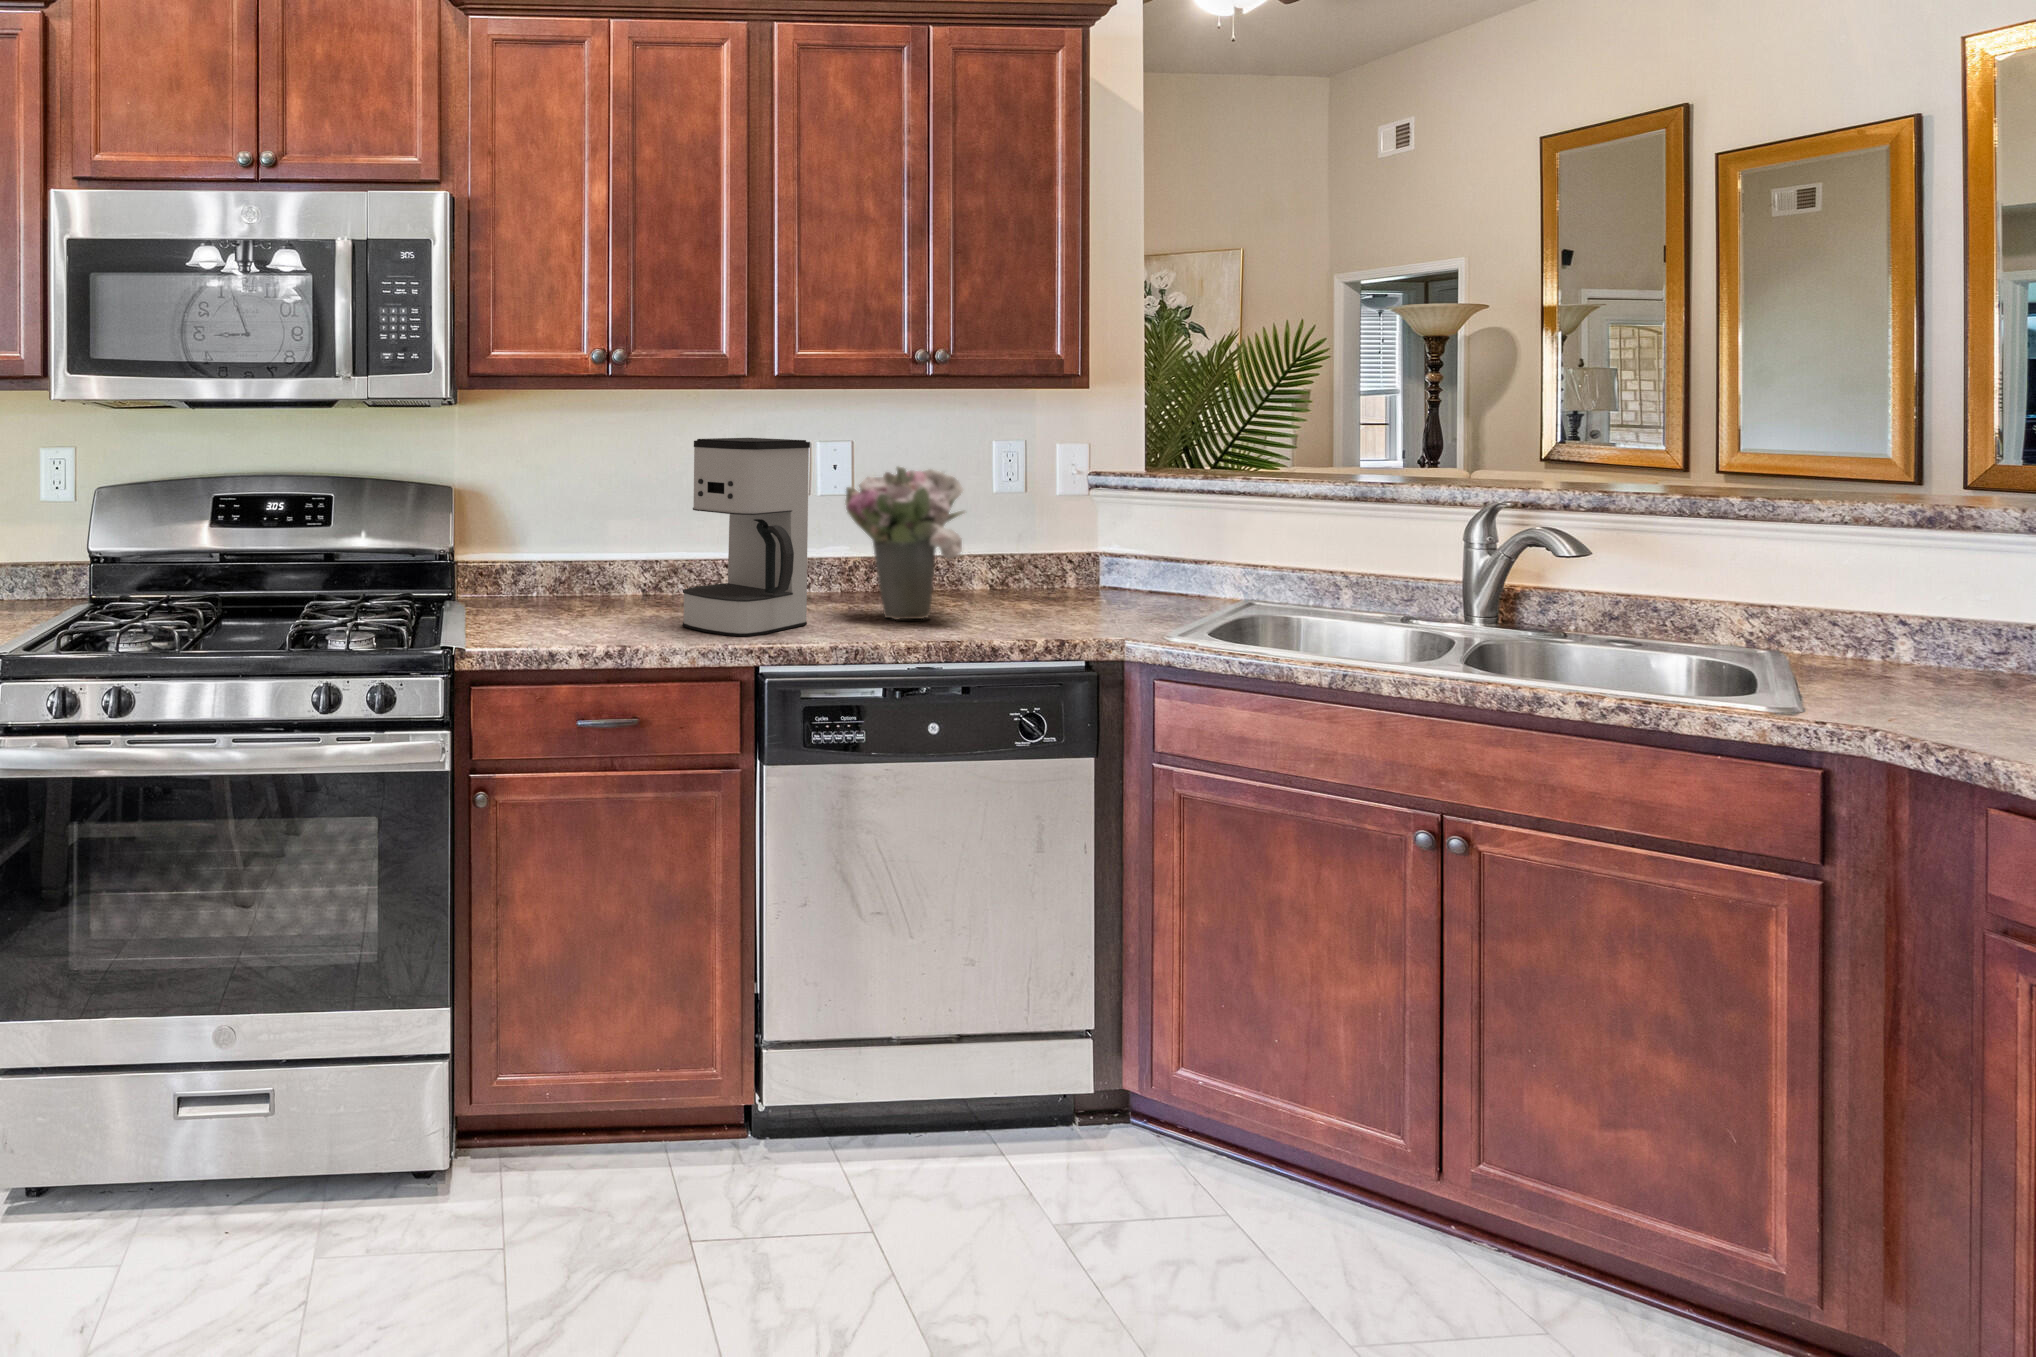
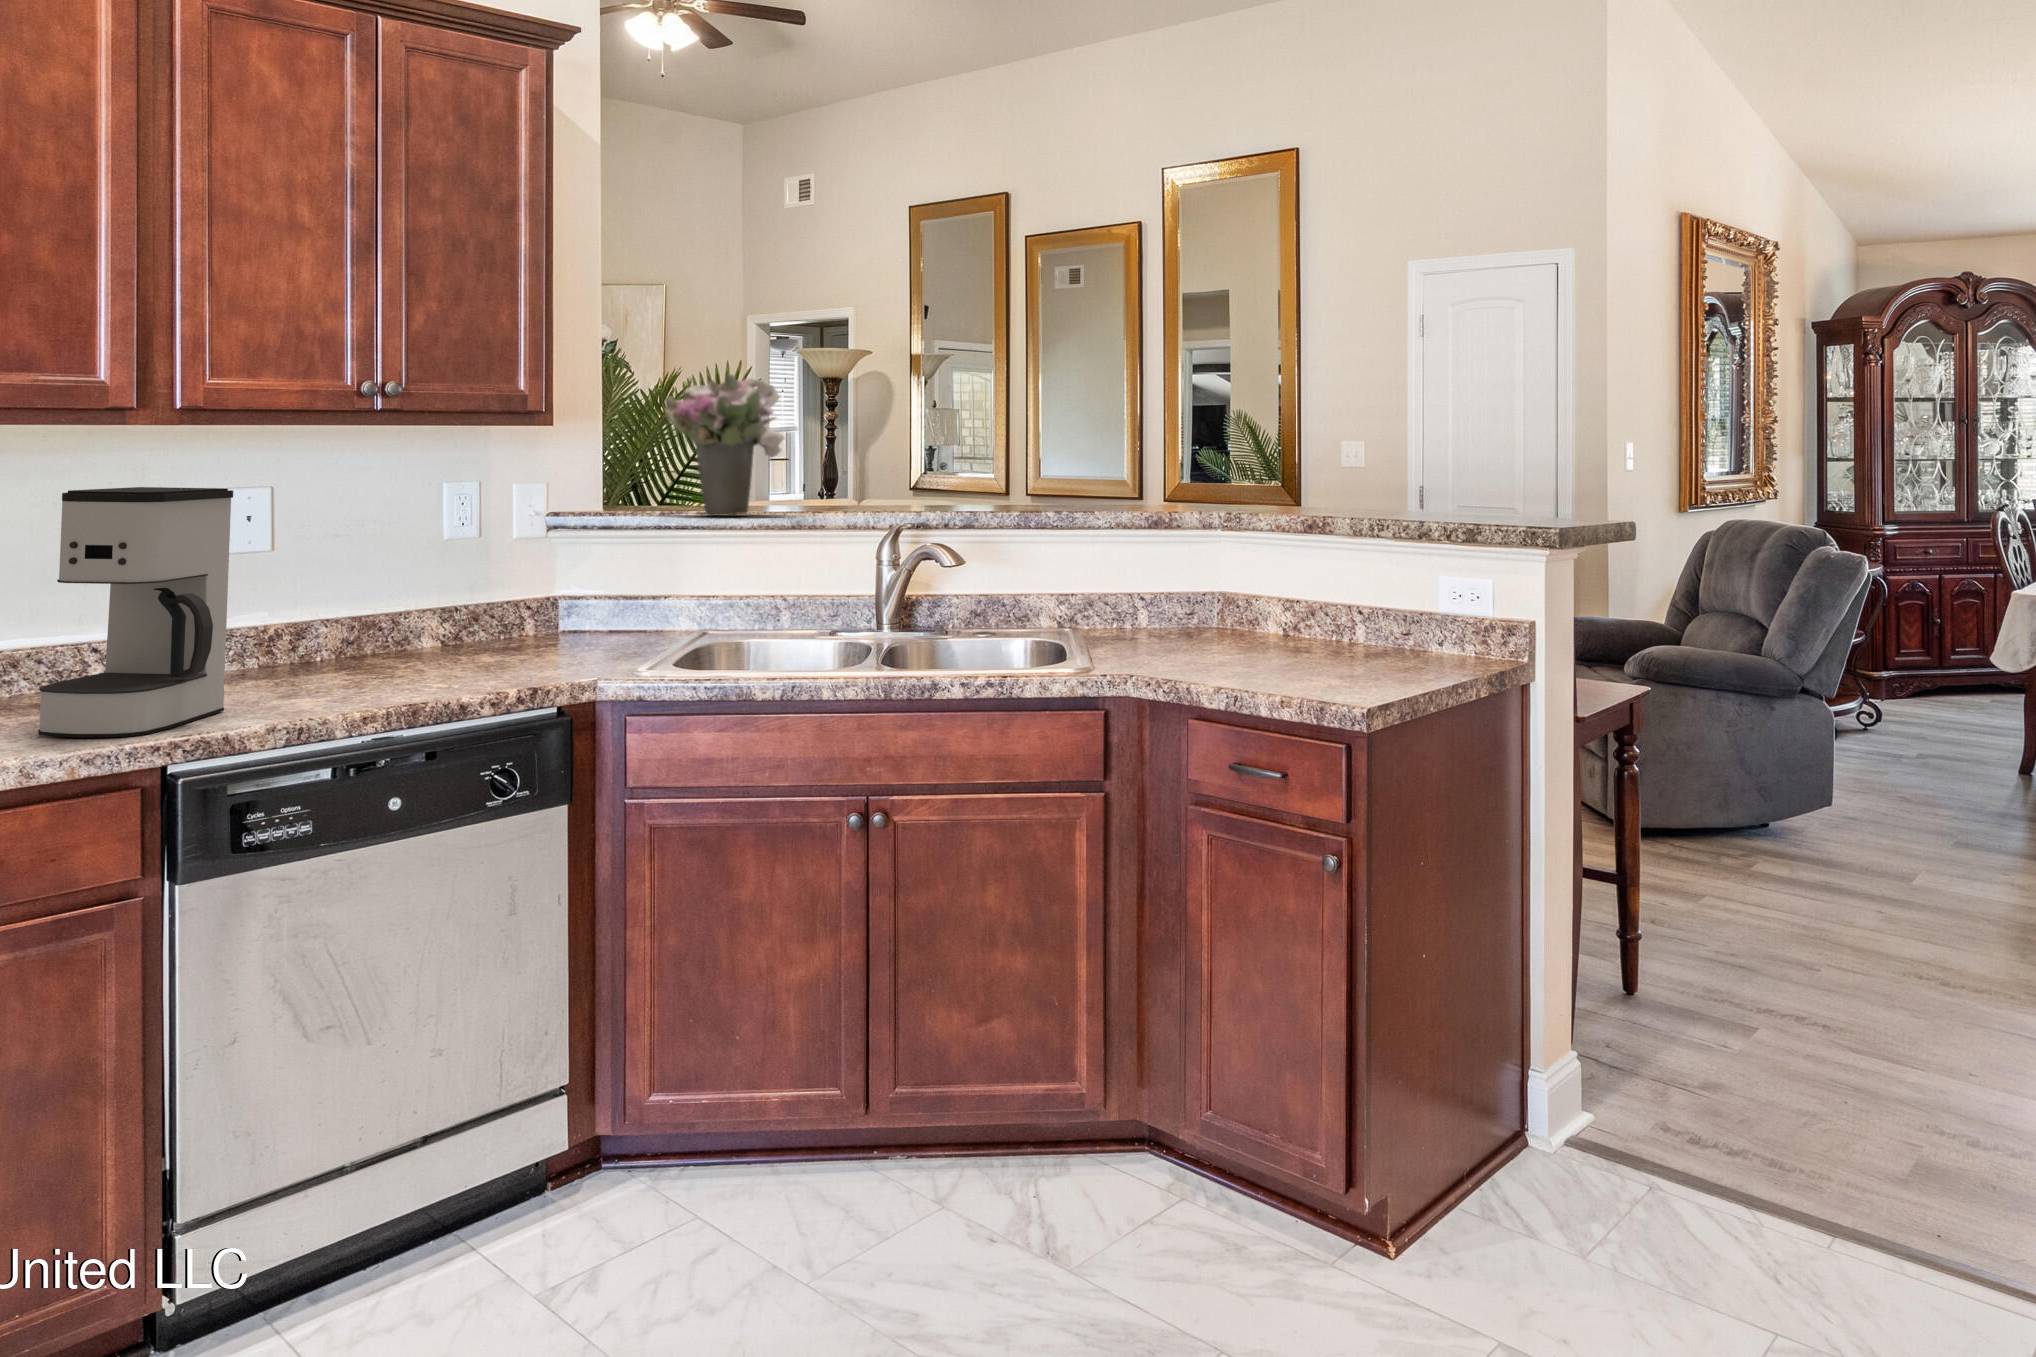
flower bouquet: present [845,467,964,619] -> present [665,374,784,516]

